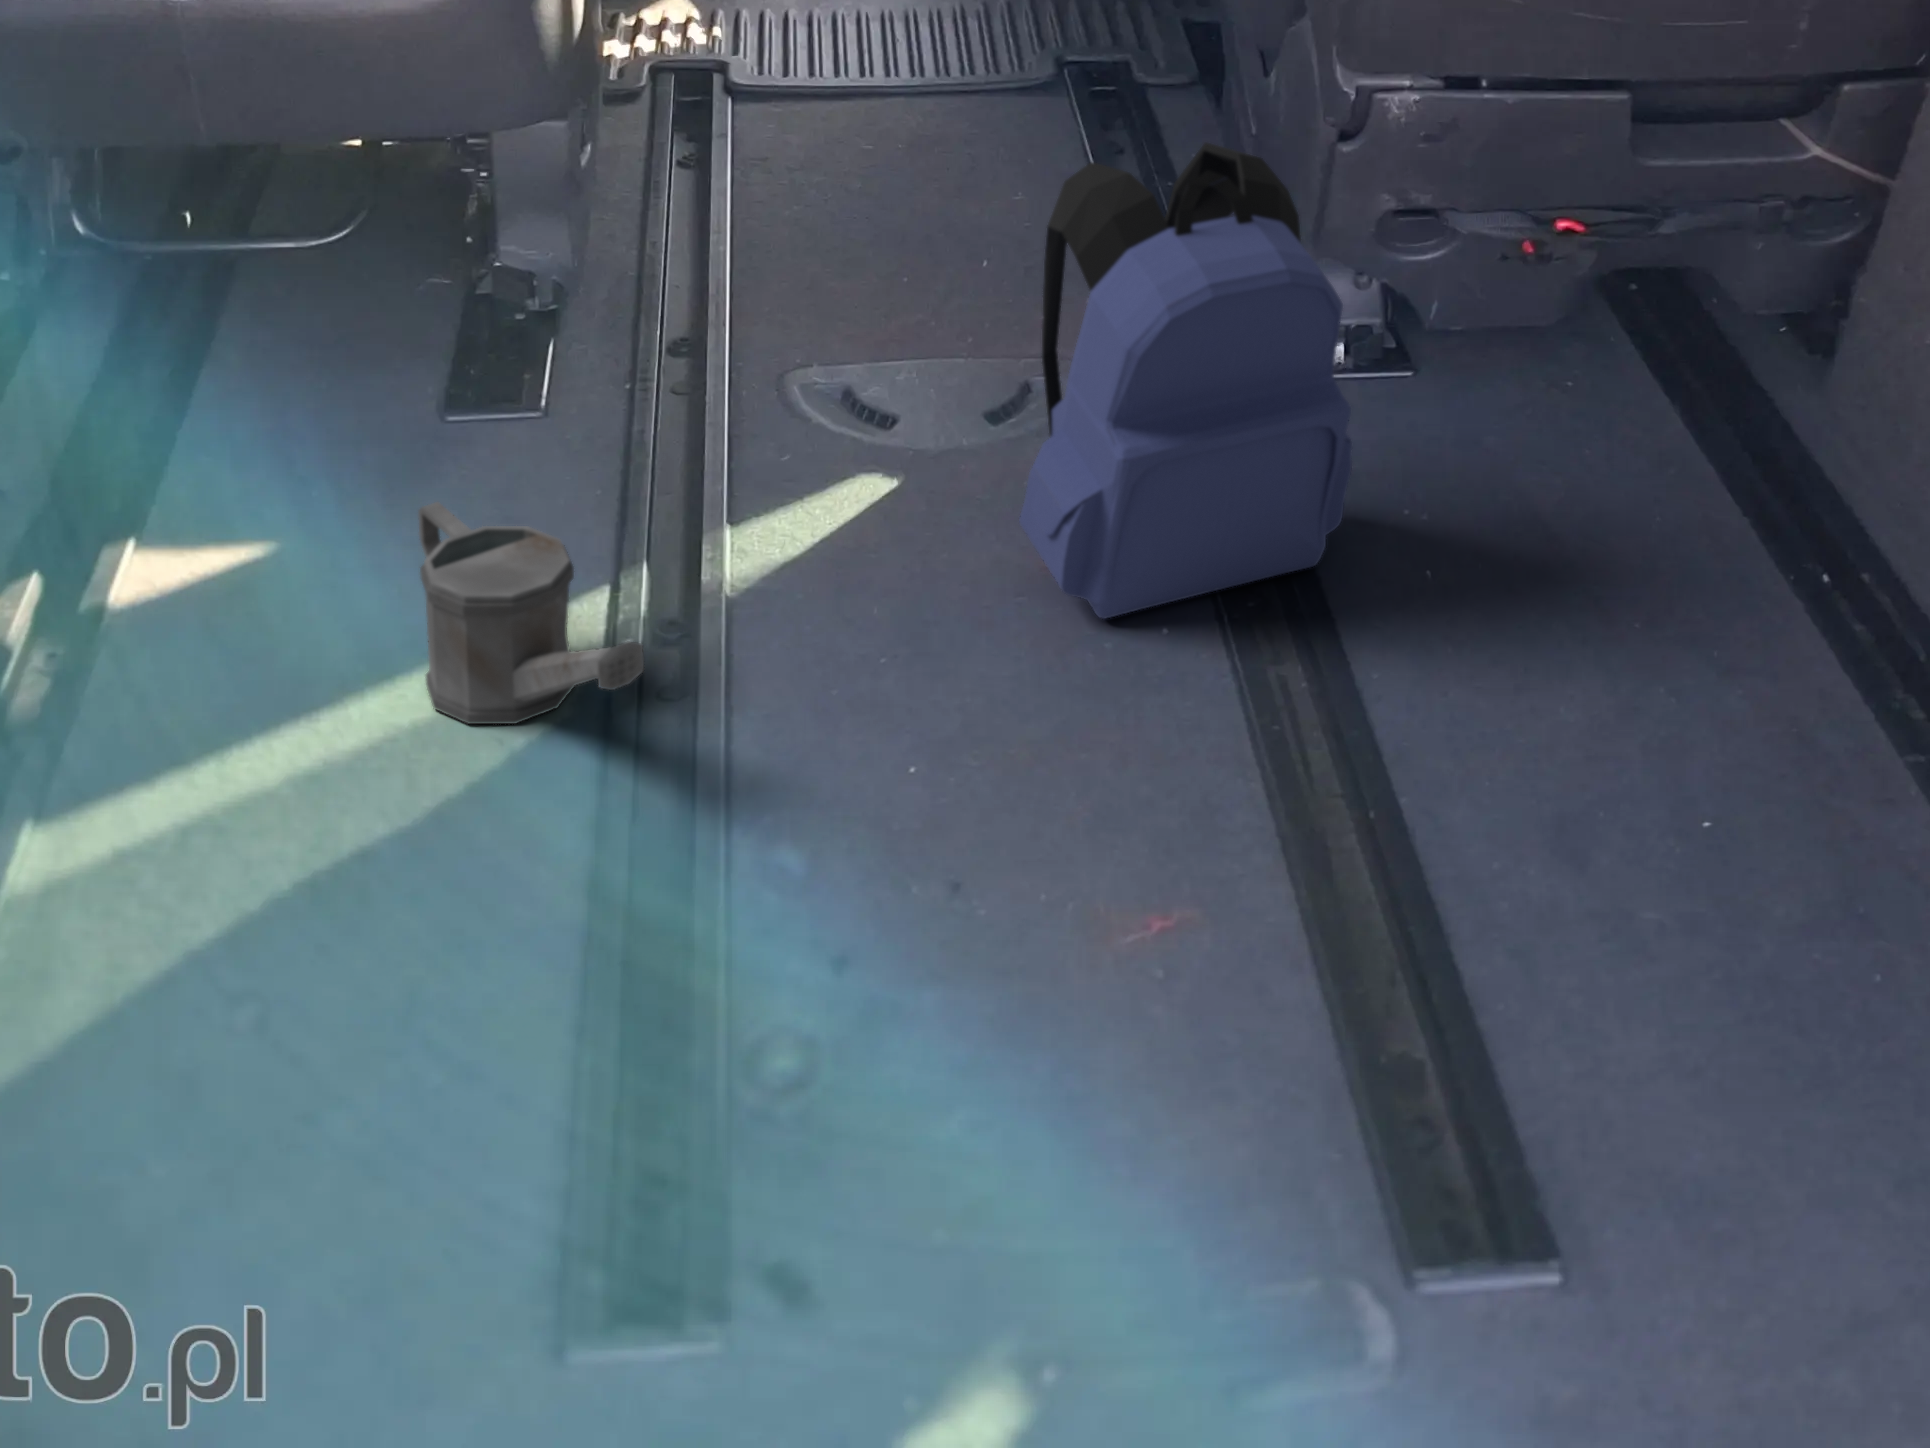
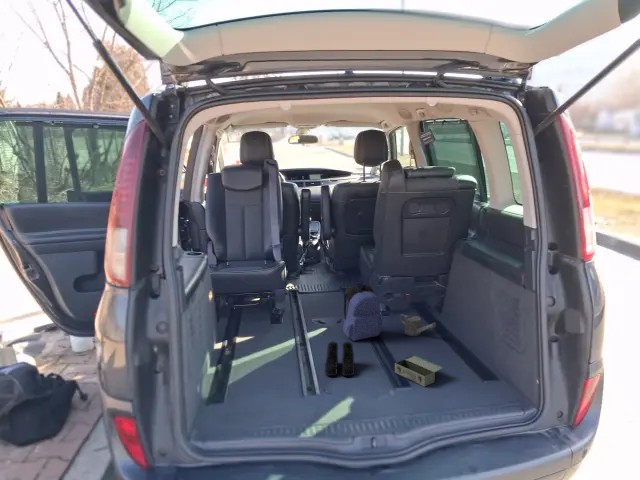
watering can: present [418,502,644,724] -> present [400,314,436,336]
boots: none [820,698,1084,1046] -> present [325,342,355,376]
toolbox: none [1426,844,1855,1198] -> present [395,355,444,387]

